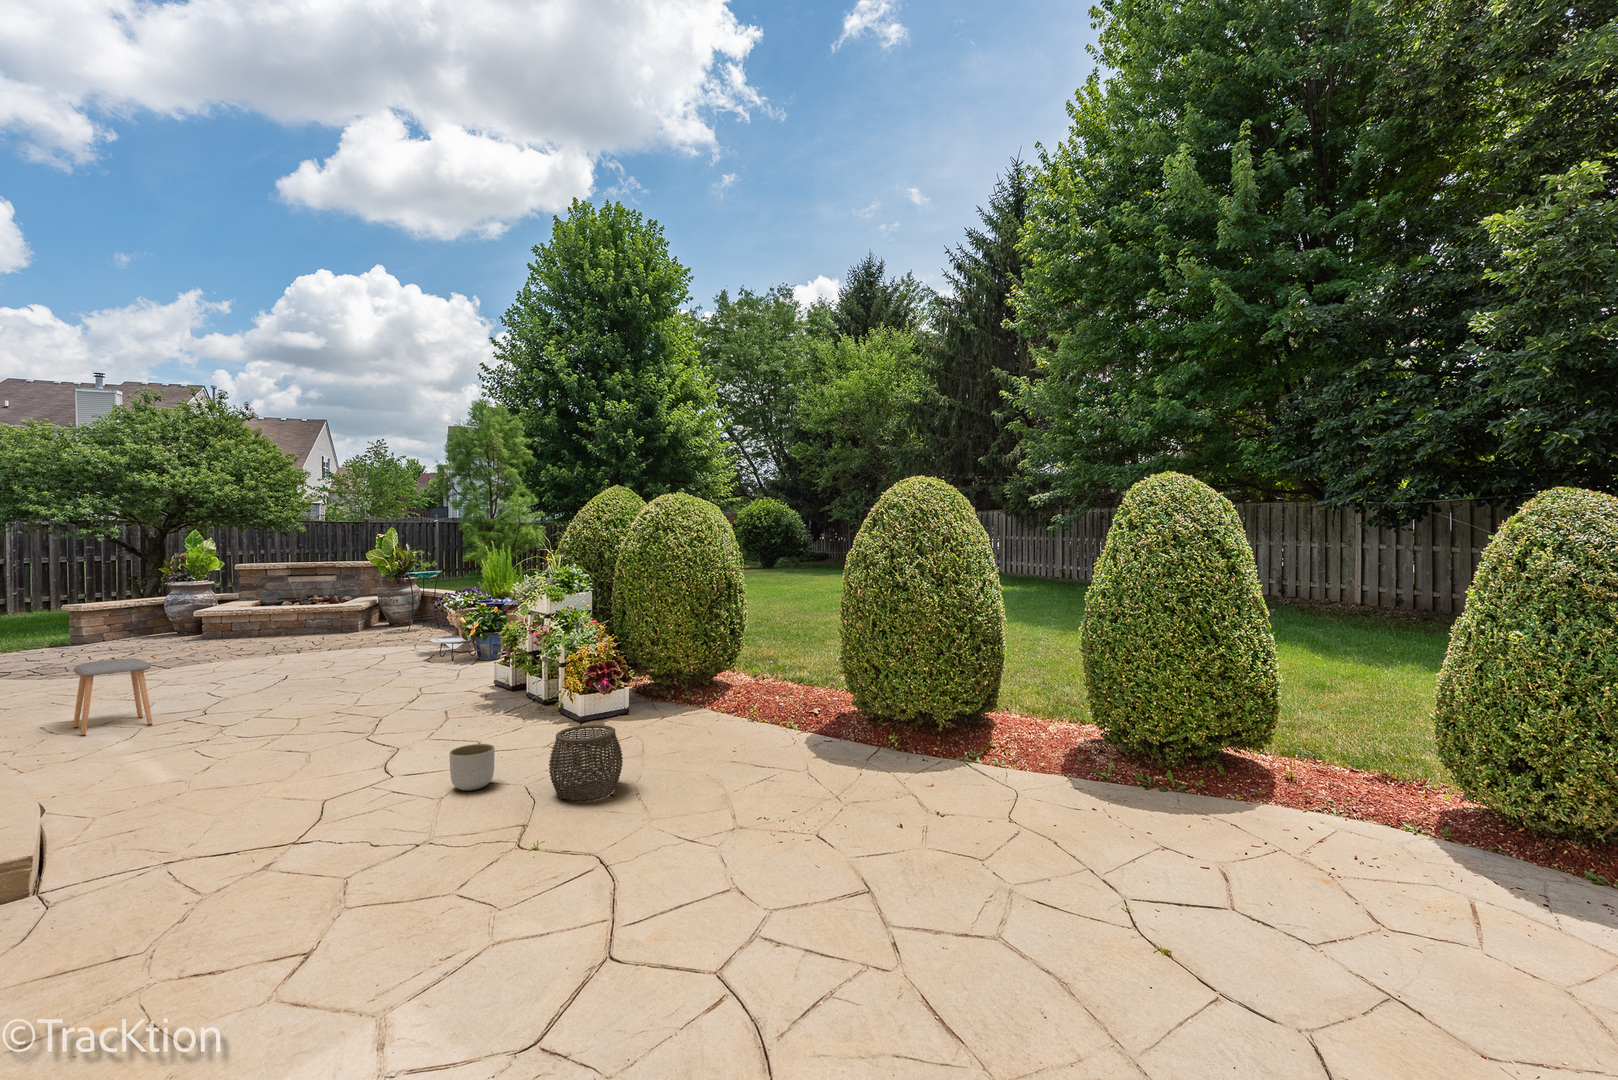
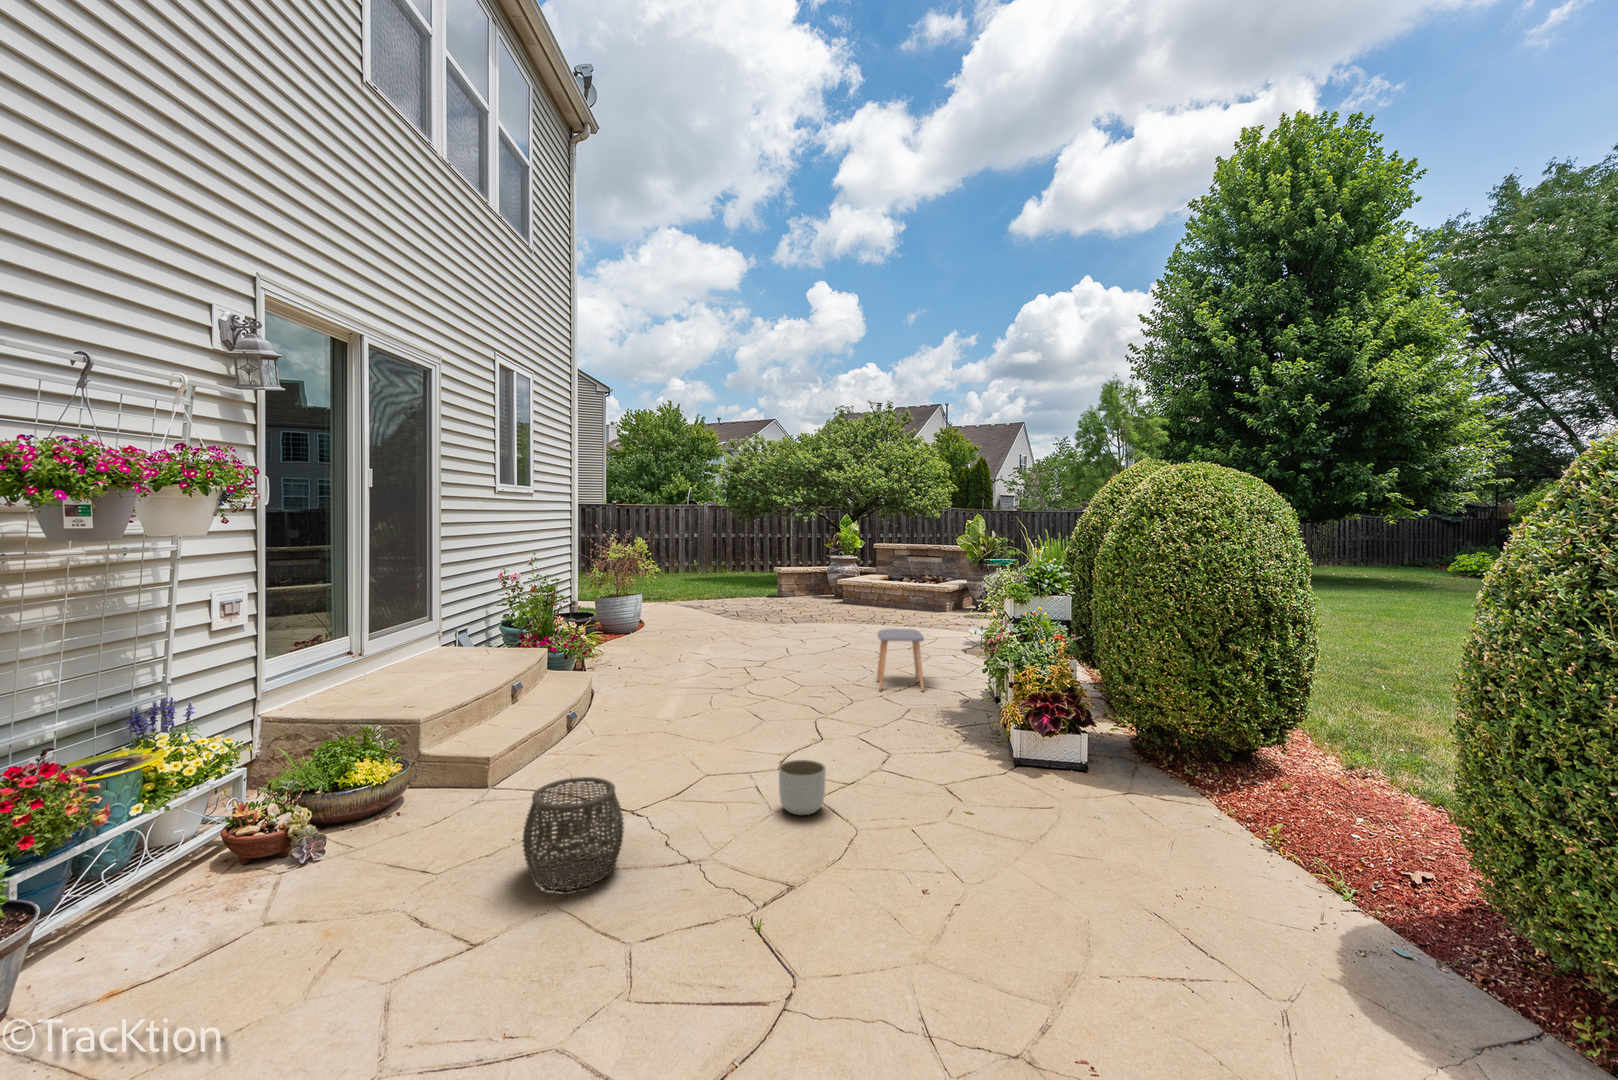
stool: present [73,658,152,736] -> present [877,629,924,691]
woven basket: present [549,725,623,801] -> present [523,777,624,891]

